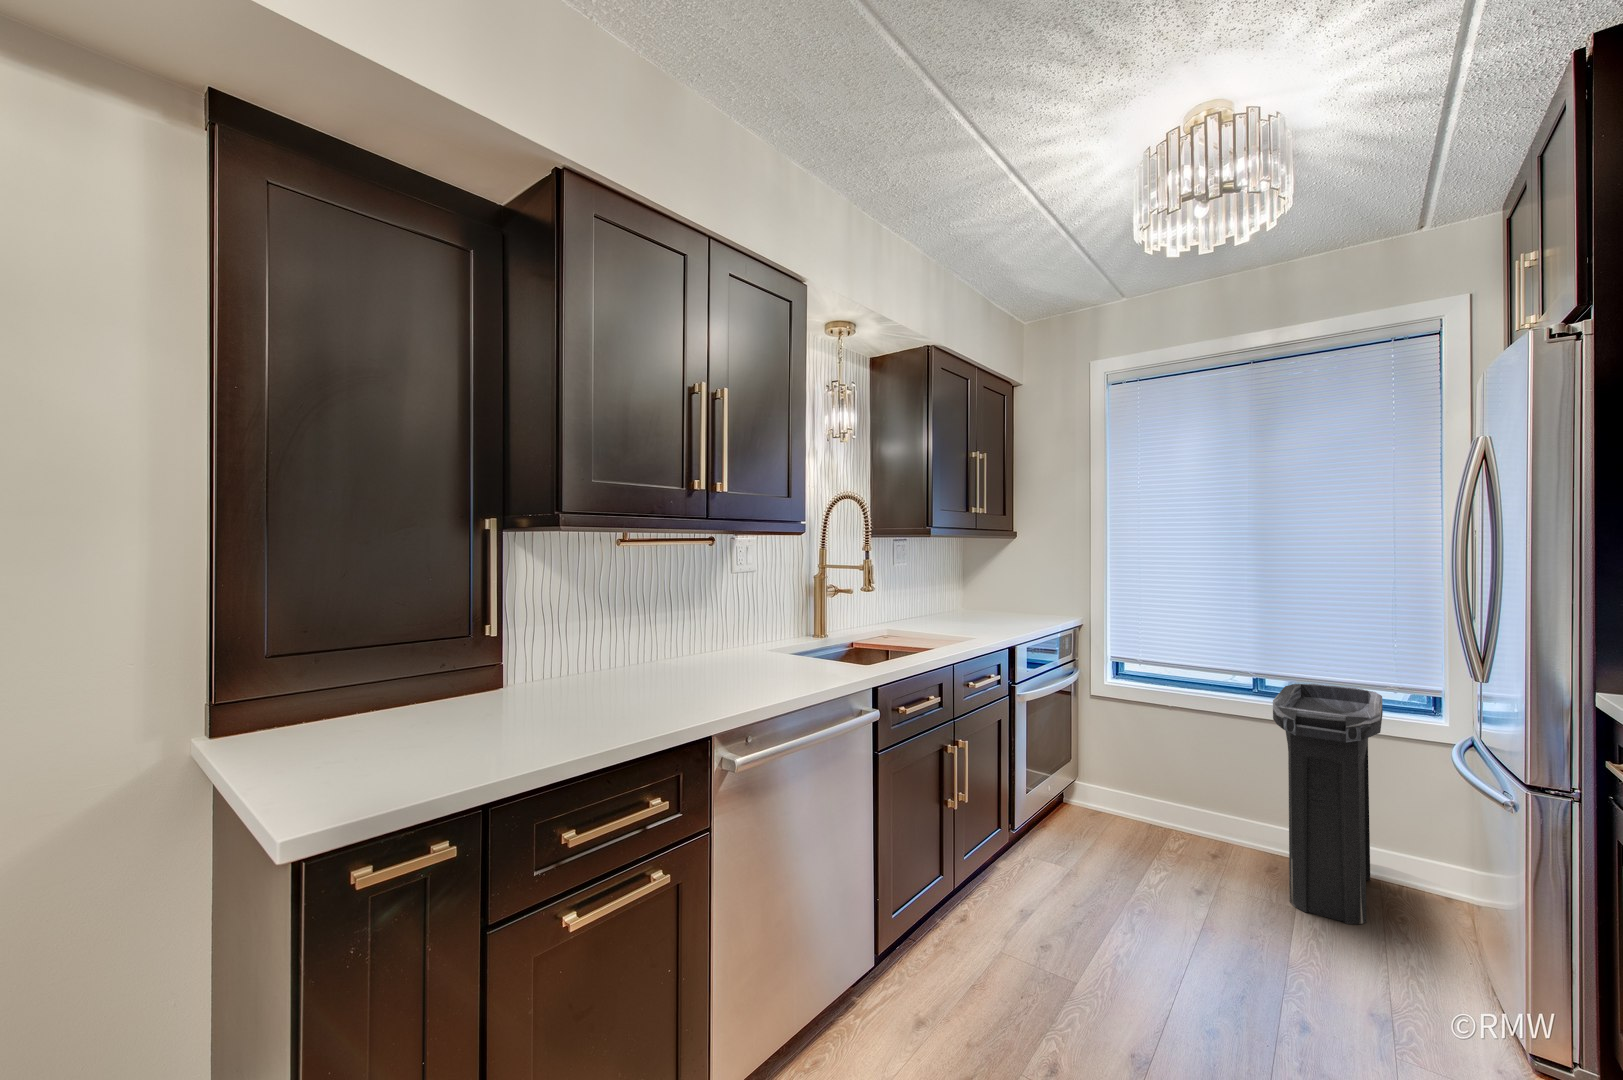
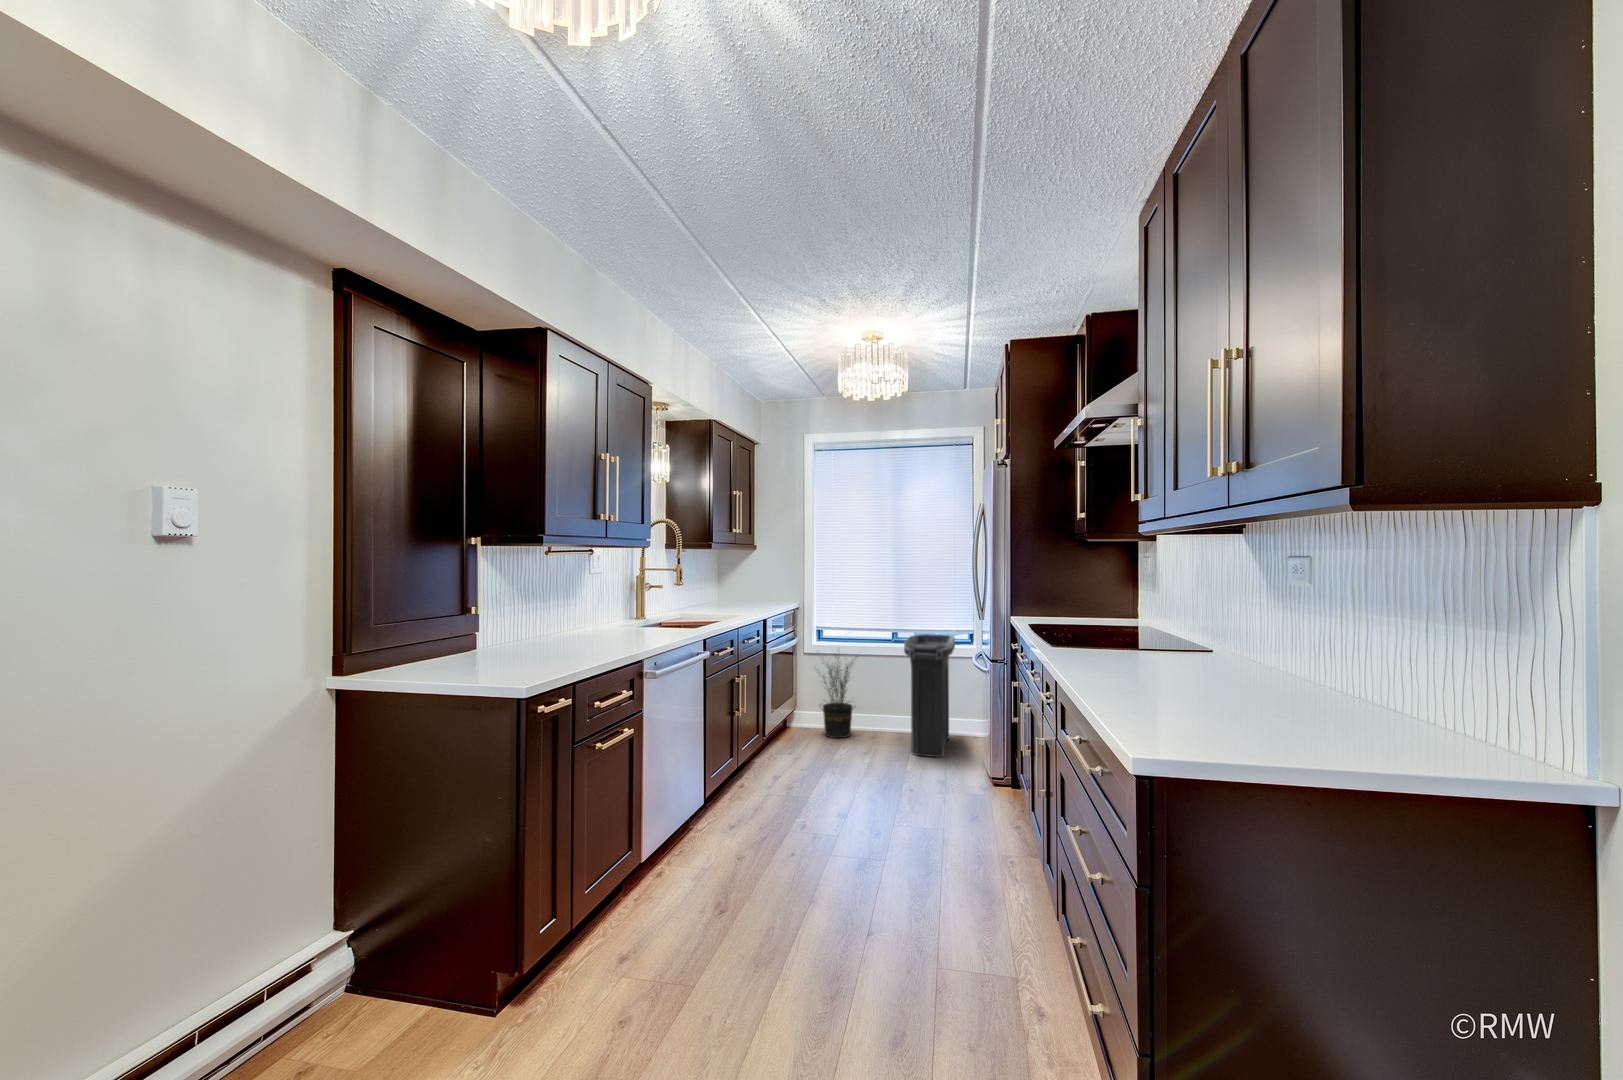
potted plant: none [1098,690,1193,842] -> present [822,656,858,738]

